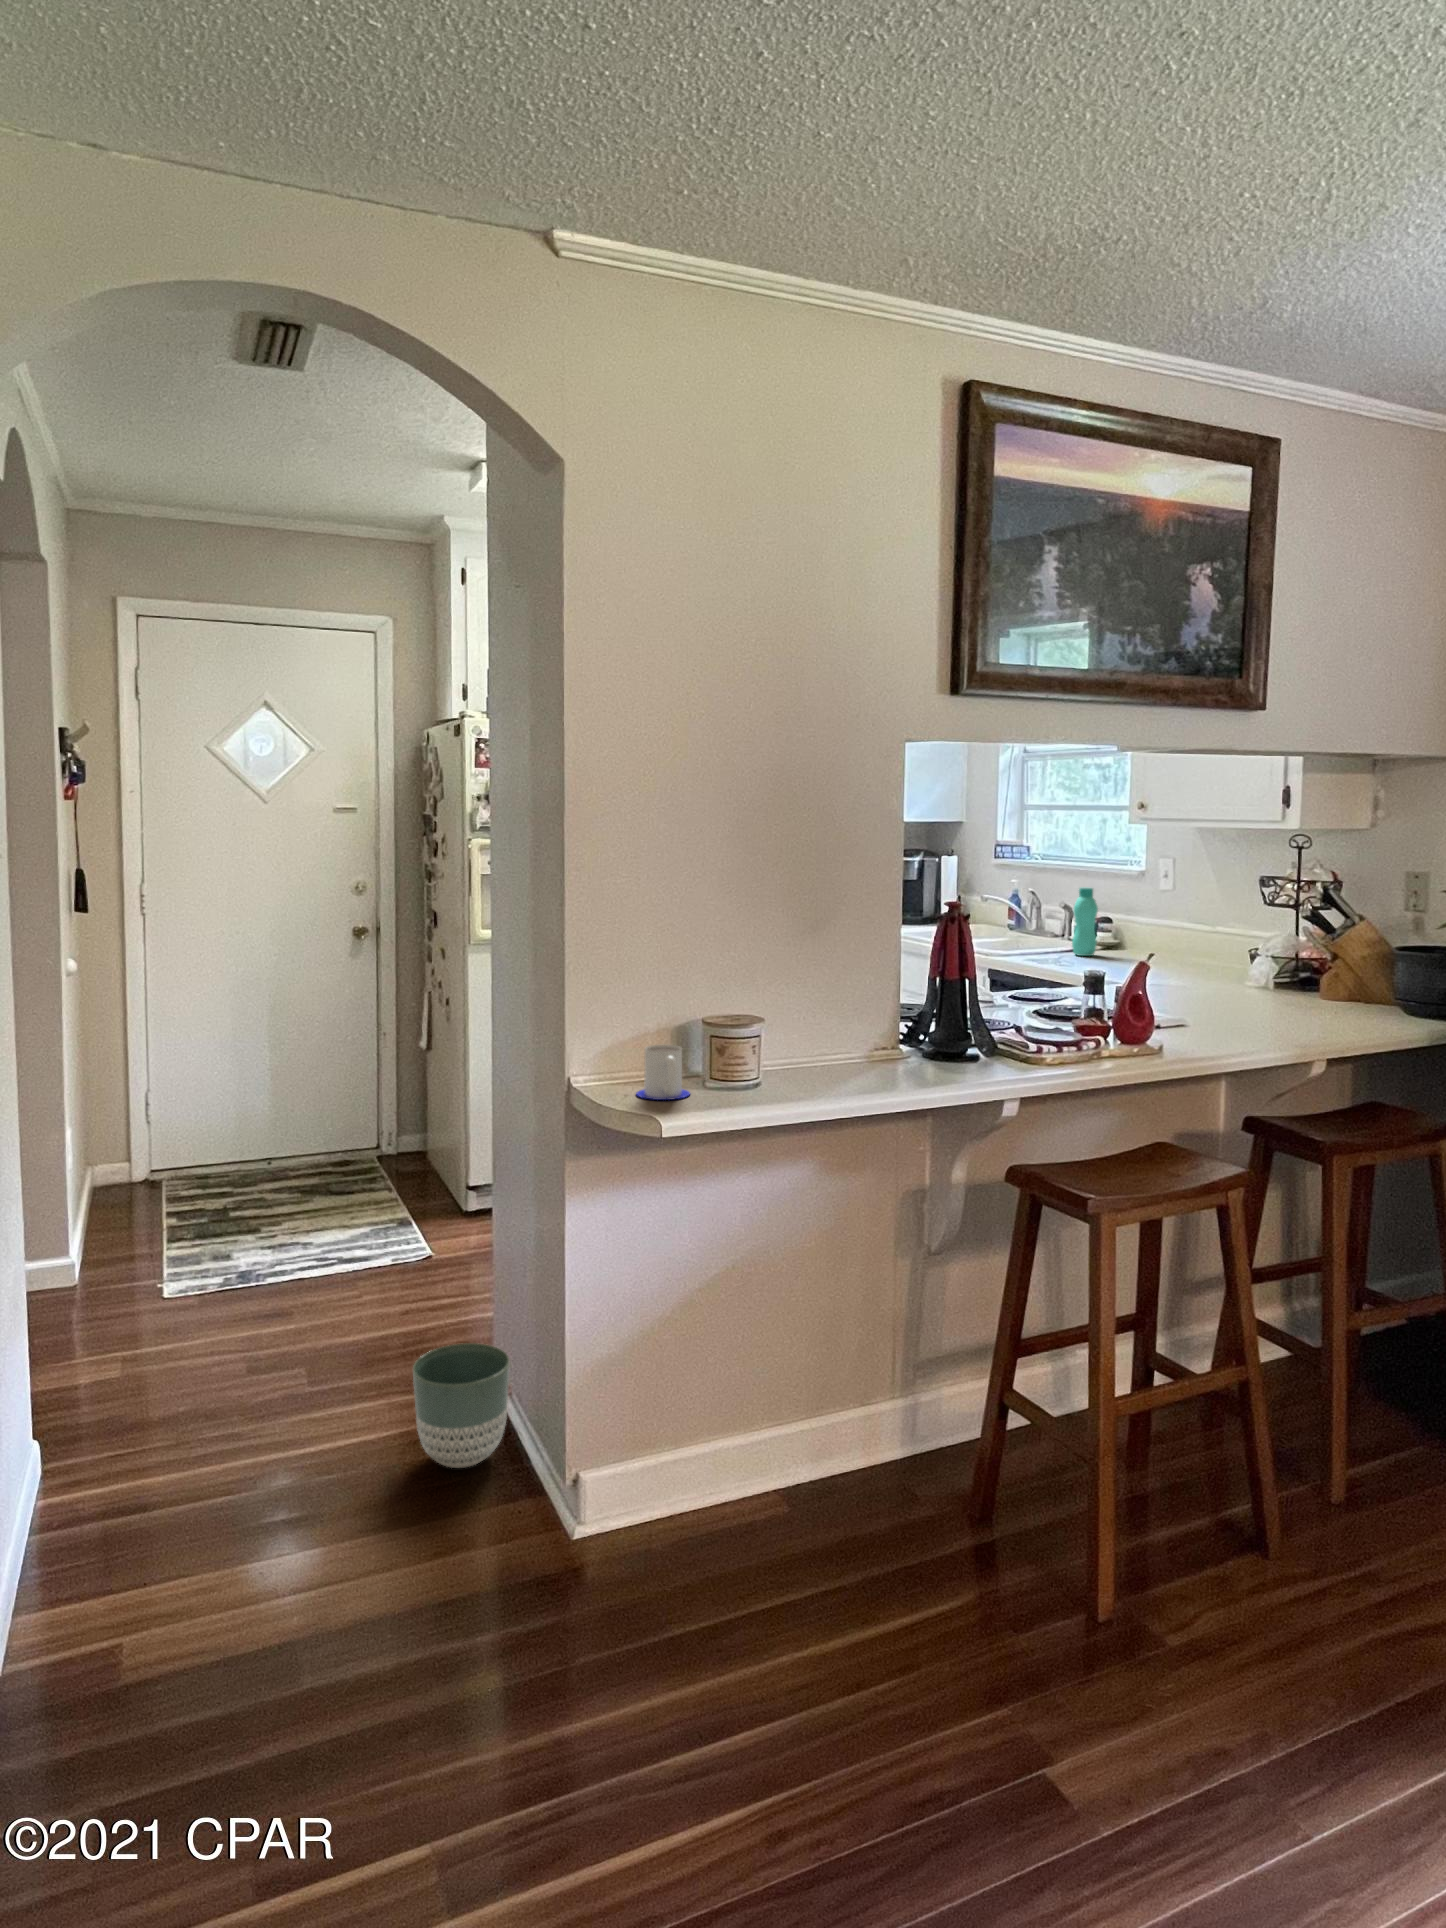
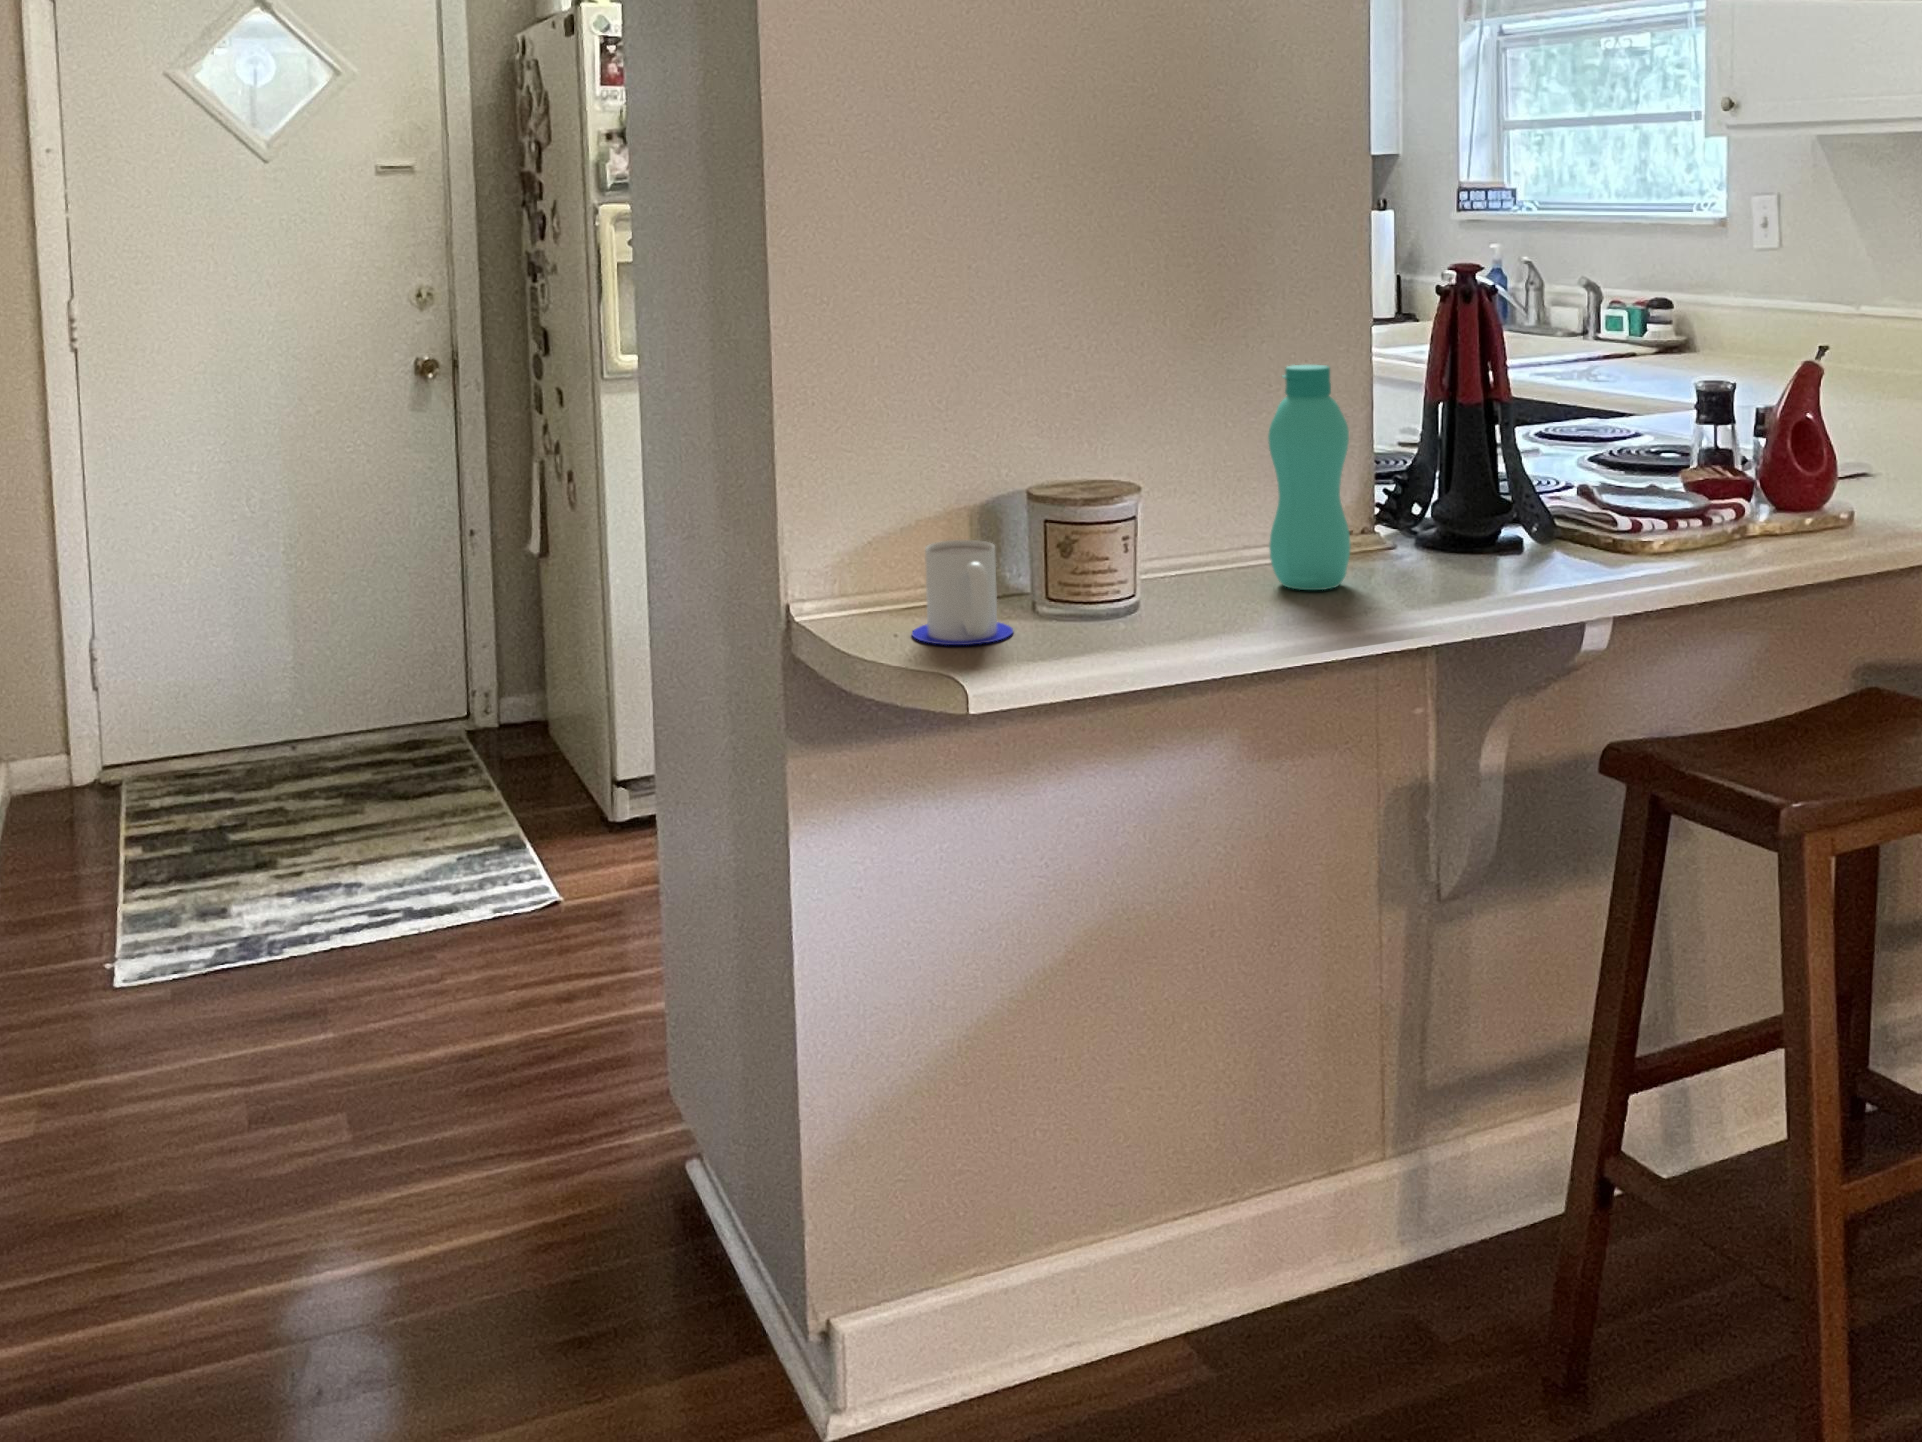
bottle: present [1072,888,1098,956] -> present [1268,365,1351,590]
planter: present [413,1343,509,1468] -> none [520,1084,693,1319]

